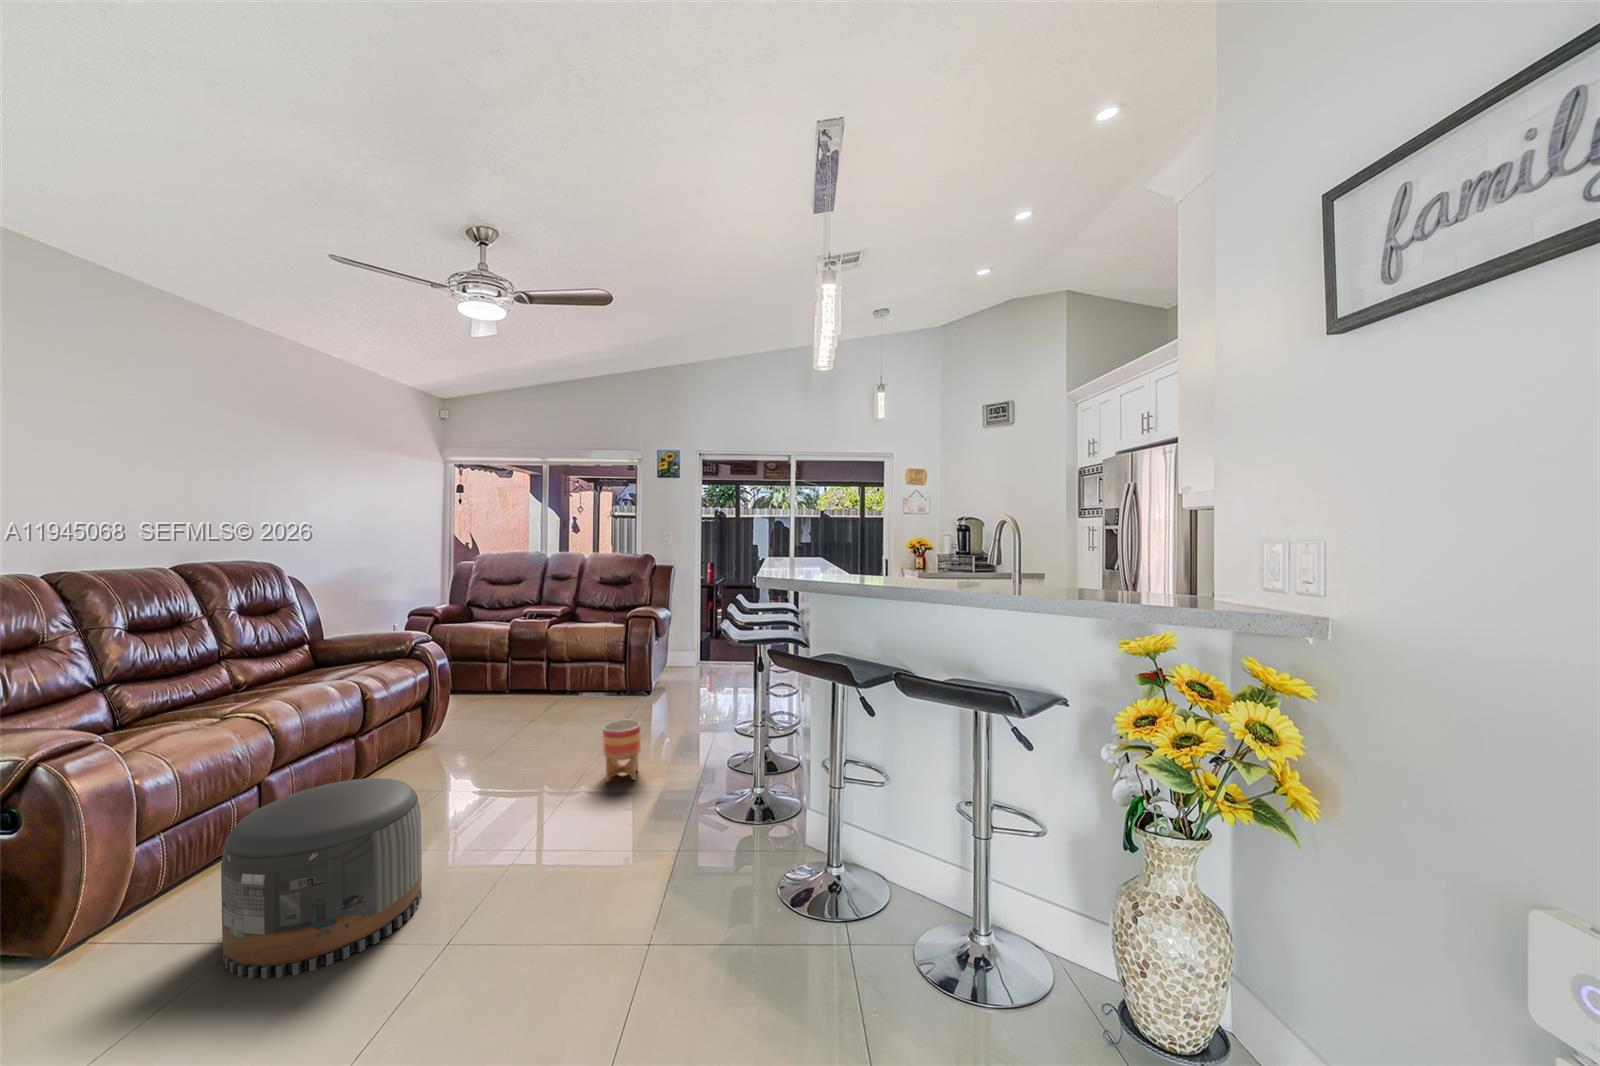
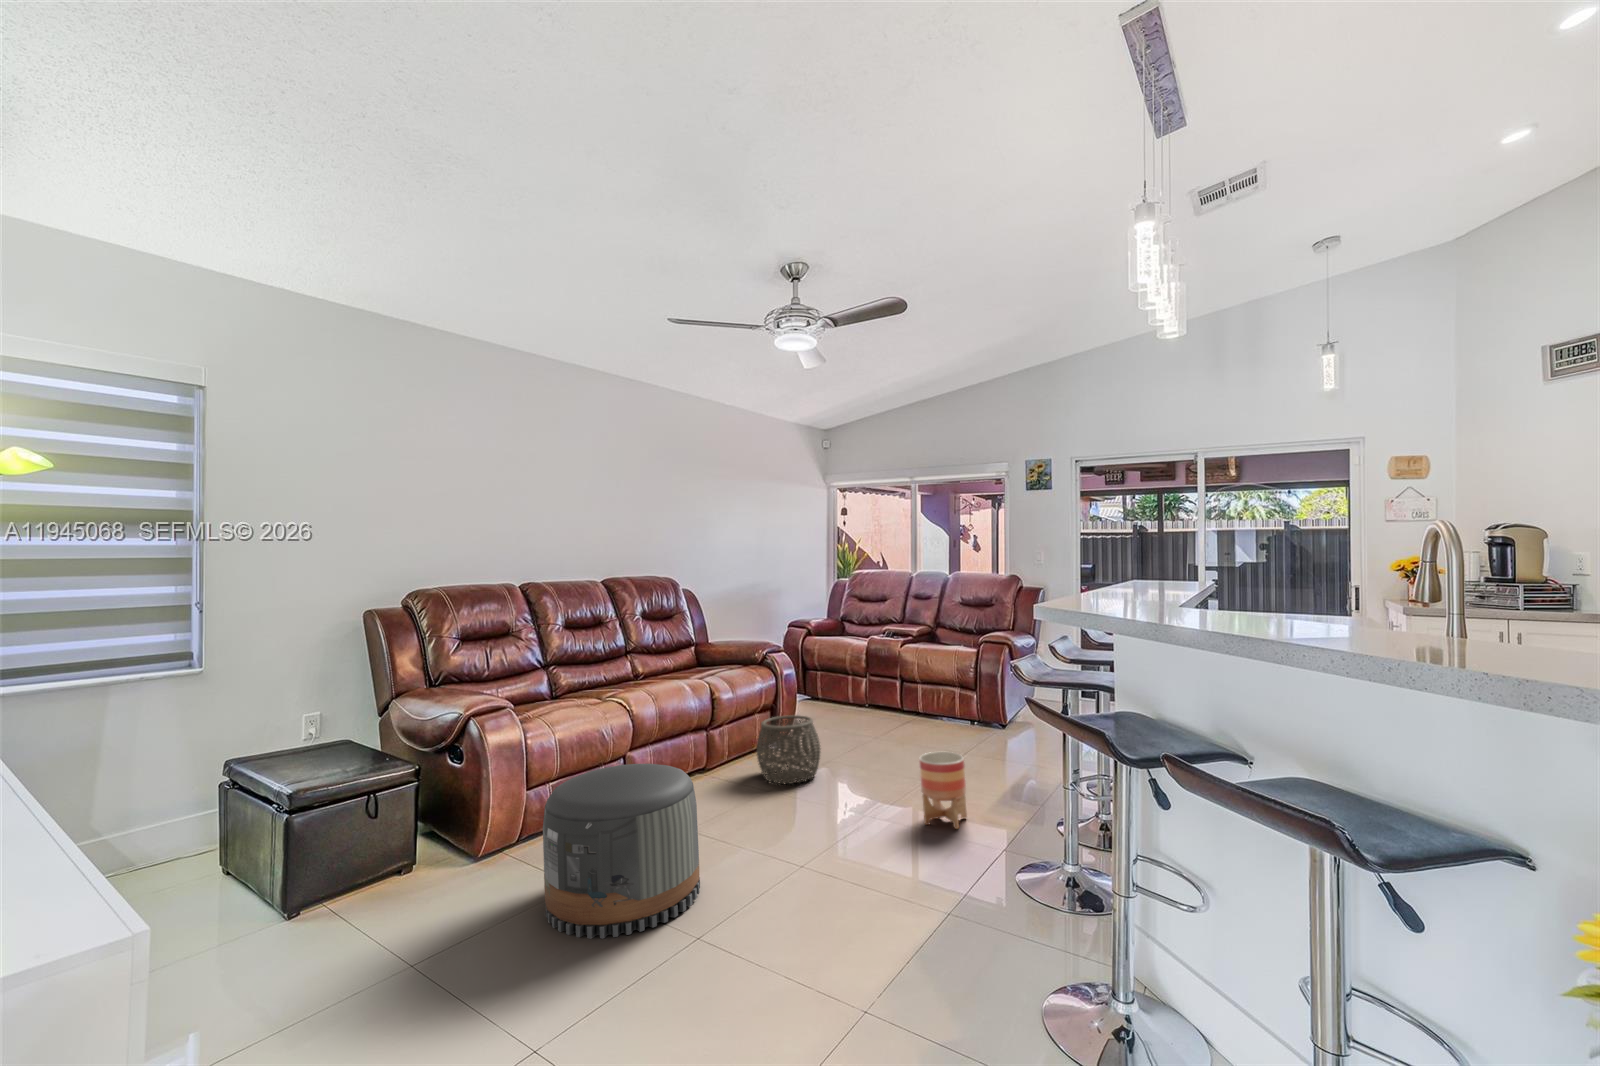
woven basket: none [415,705,490,776] -> present [757,715,821,784]

